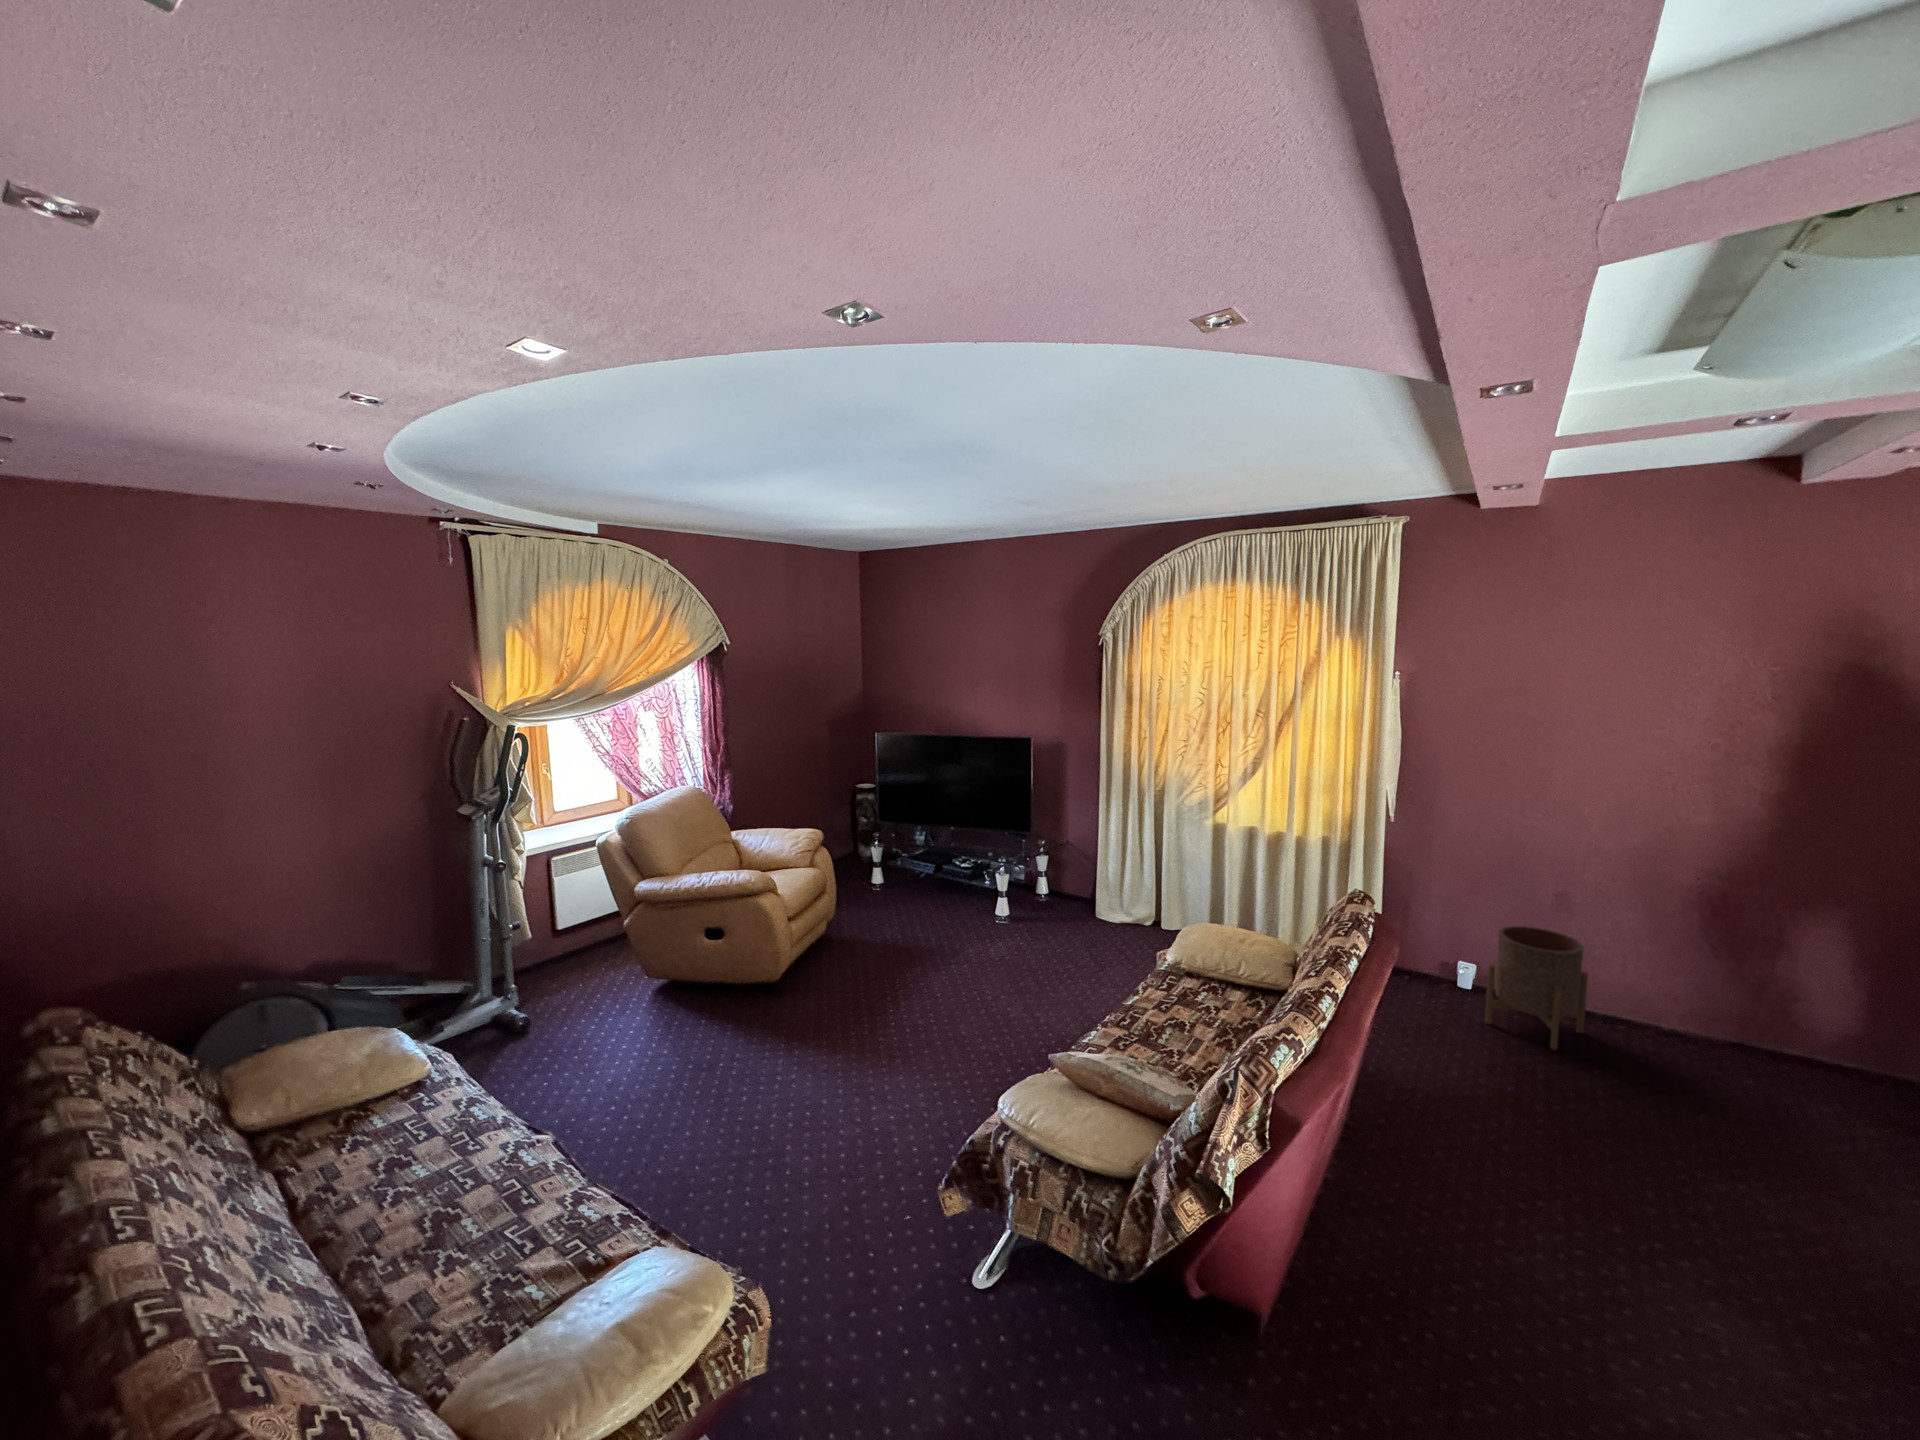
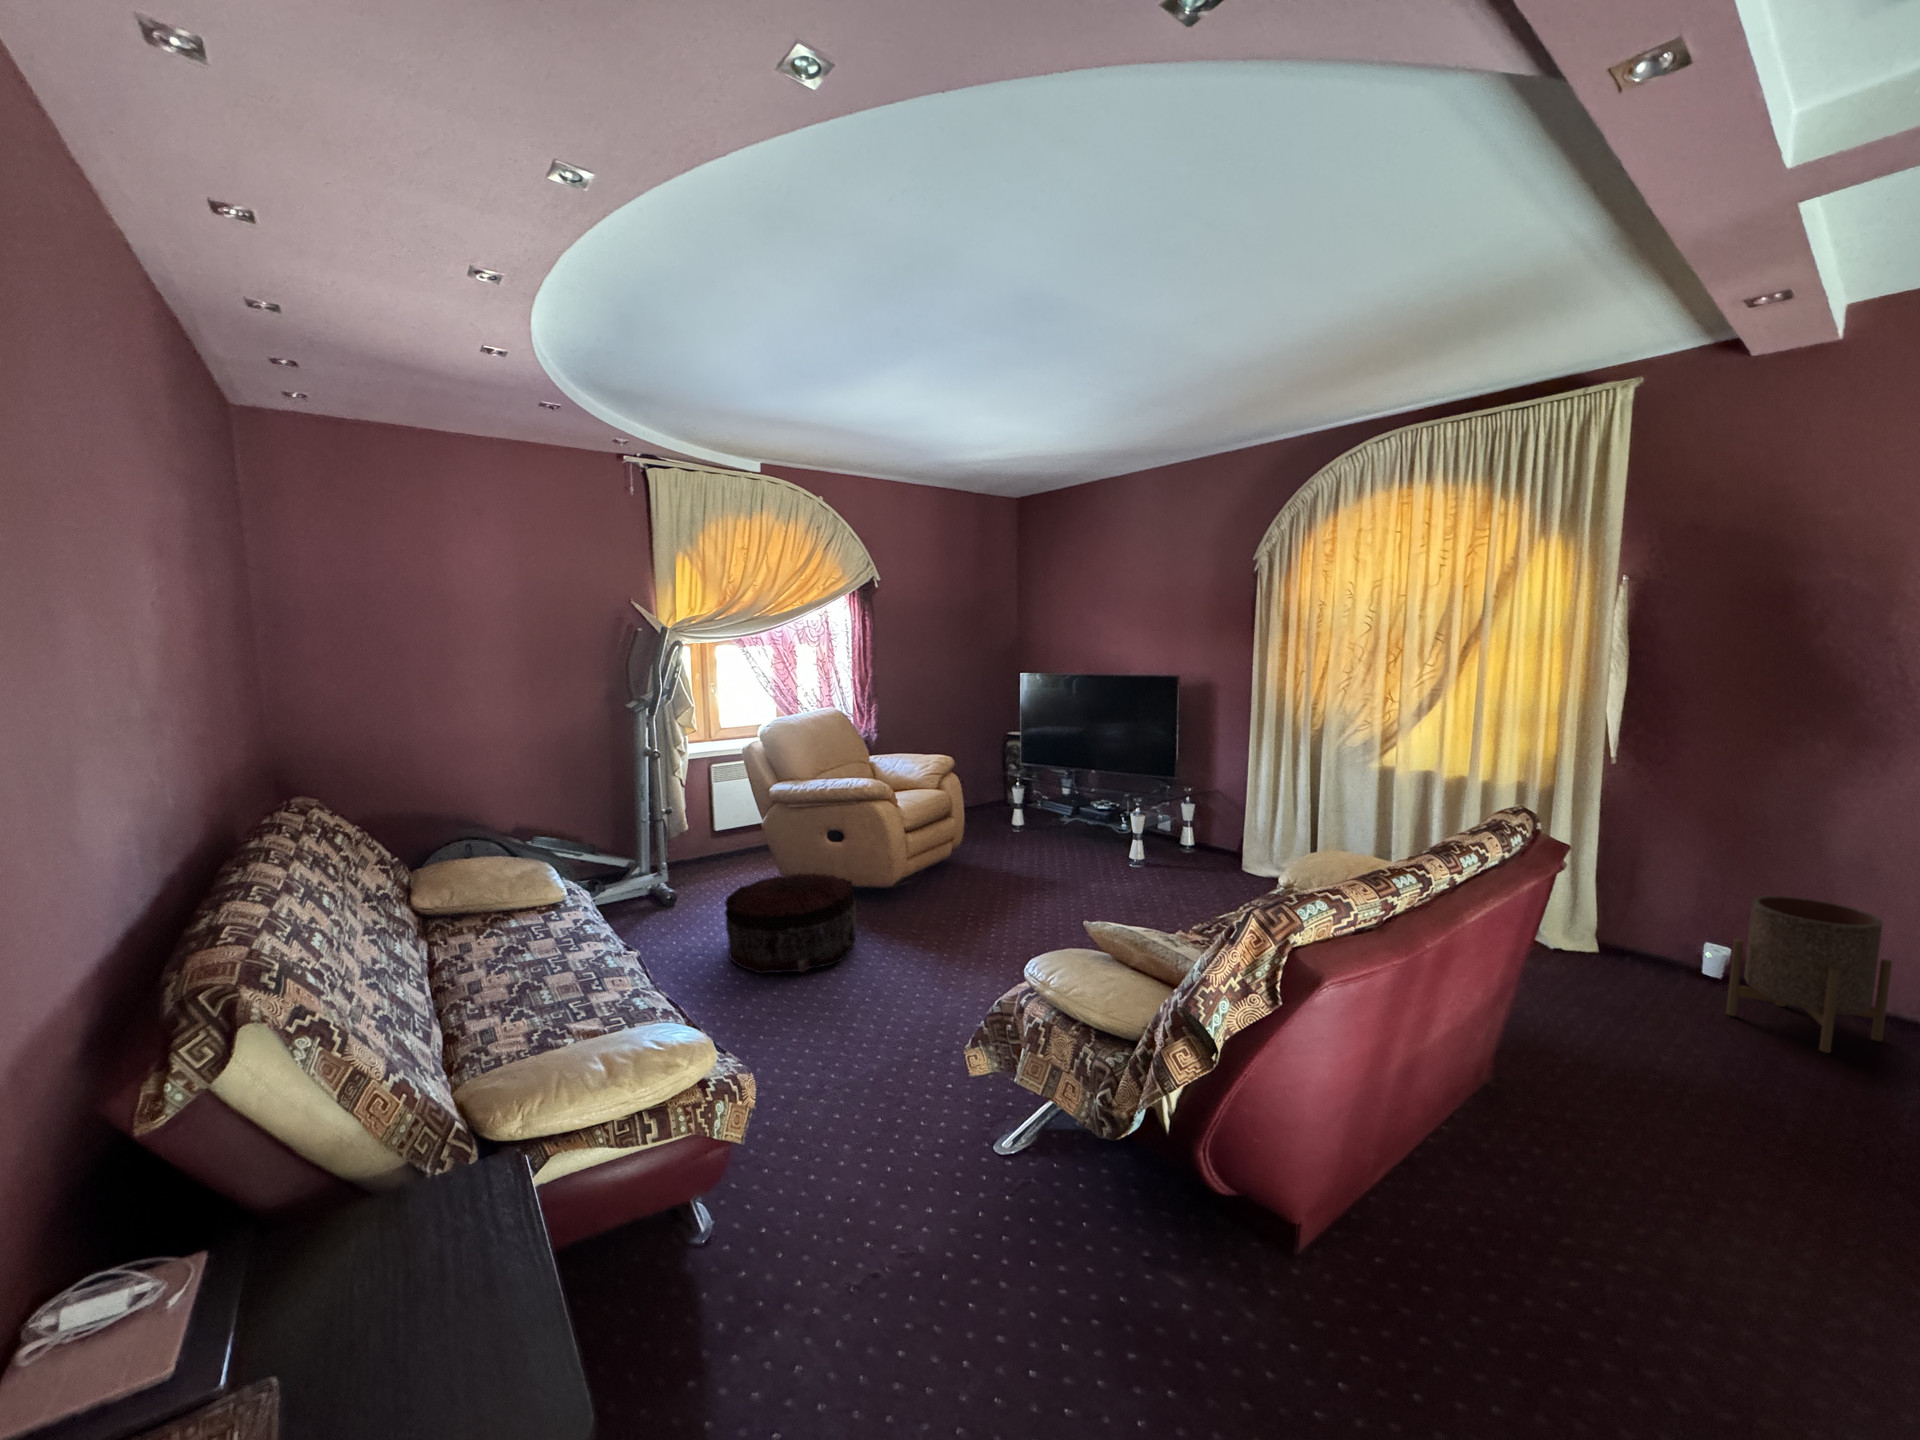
pouf: none [611,979,758,1109] -> present [725,873,856,974]

